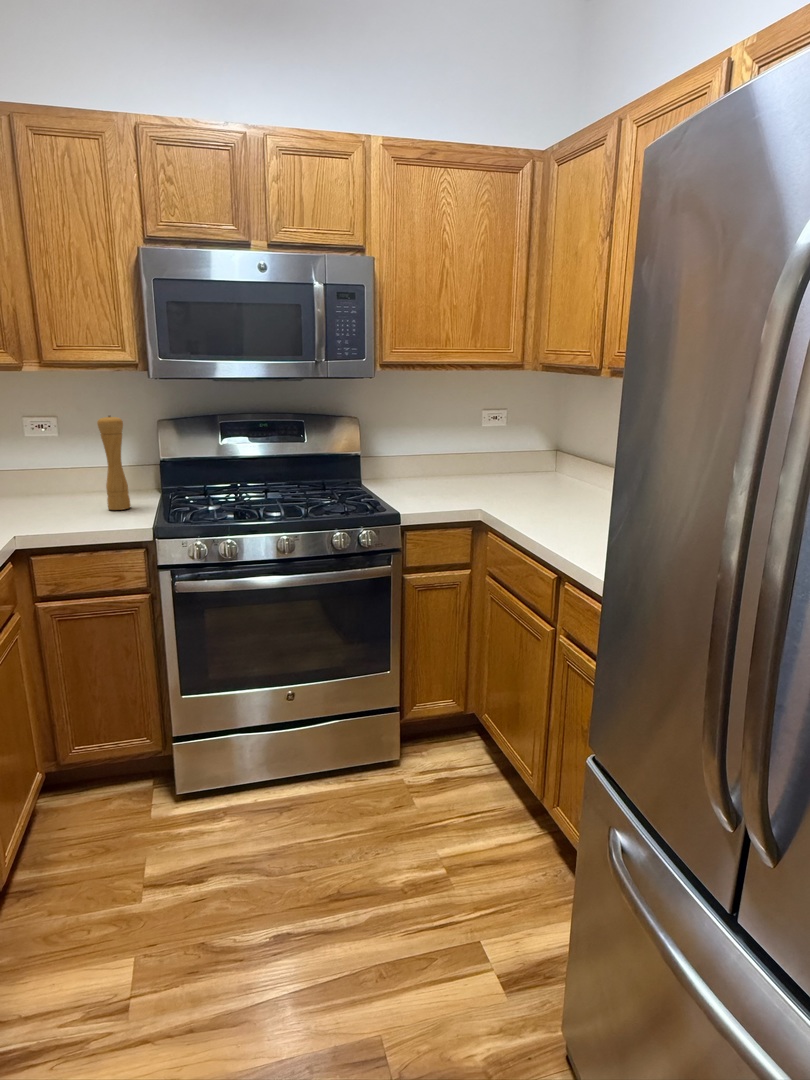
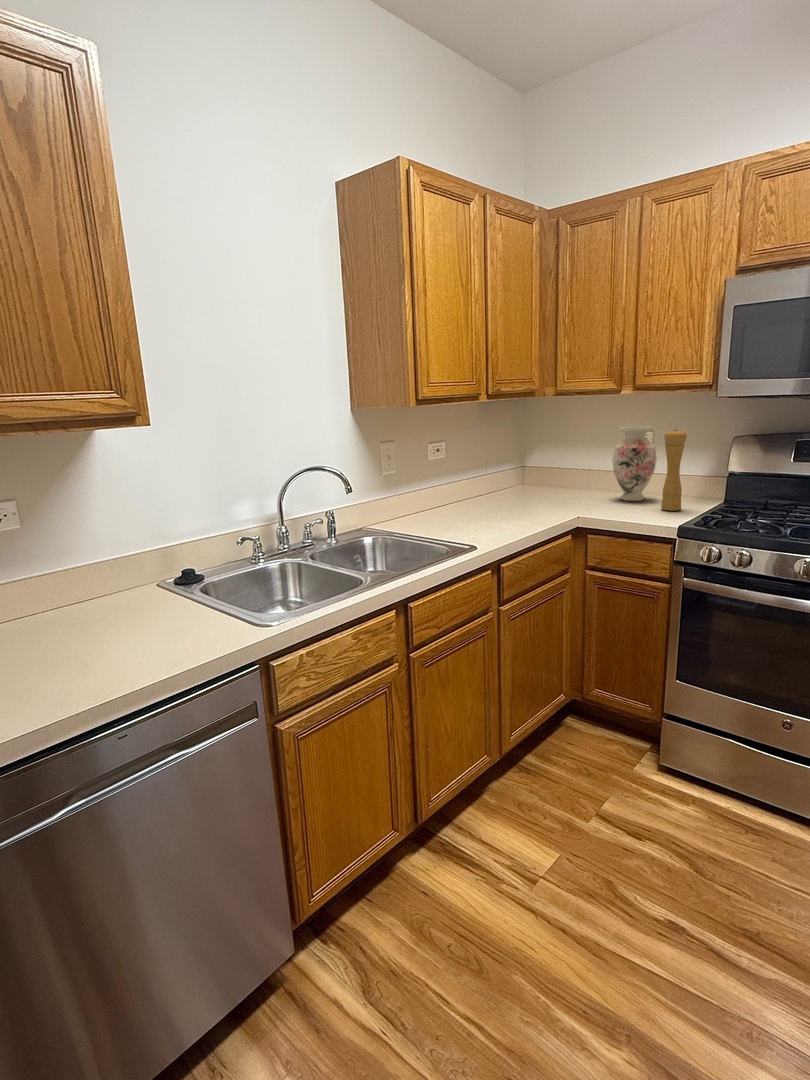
vase: none [24,411,81,505] -> present [612,426,657,501]

